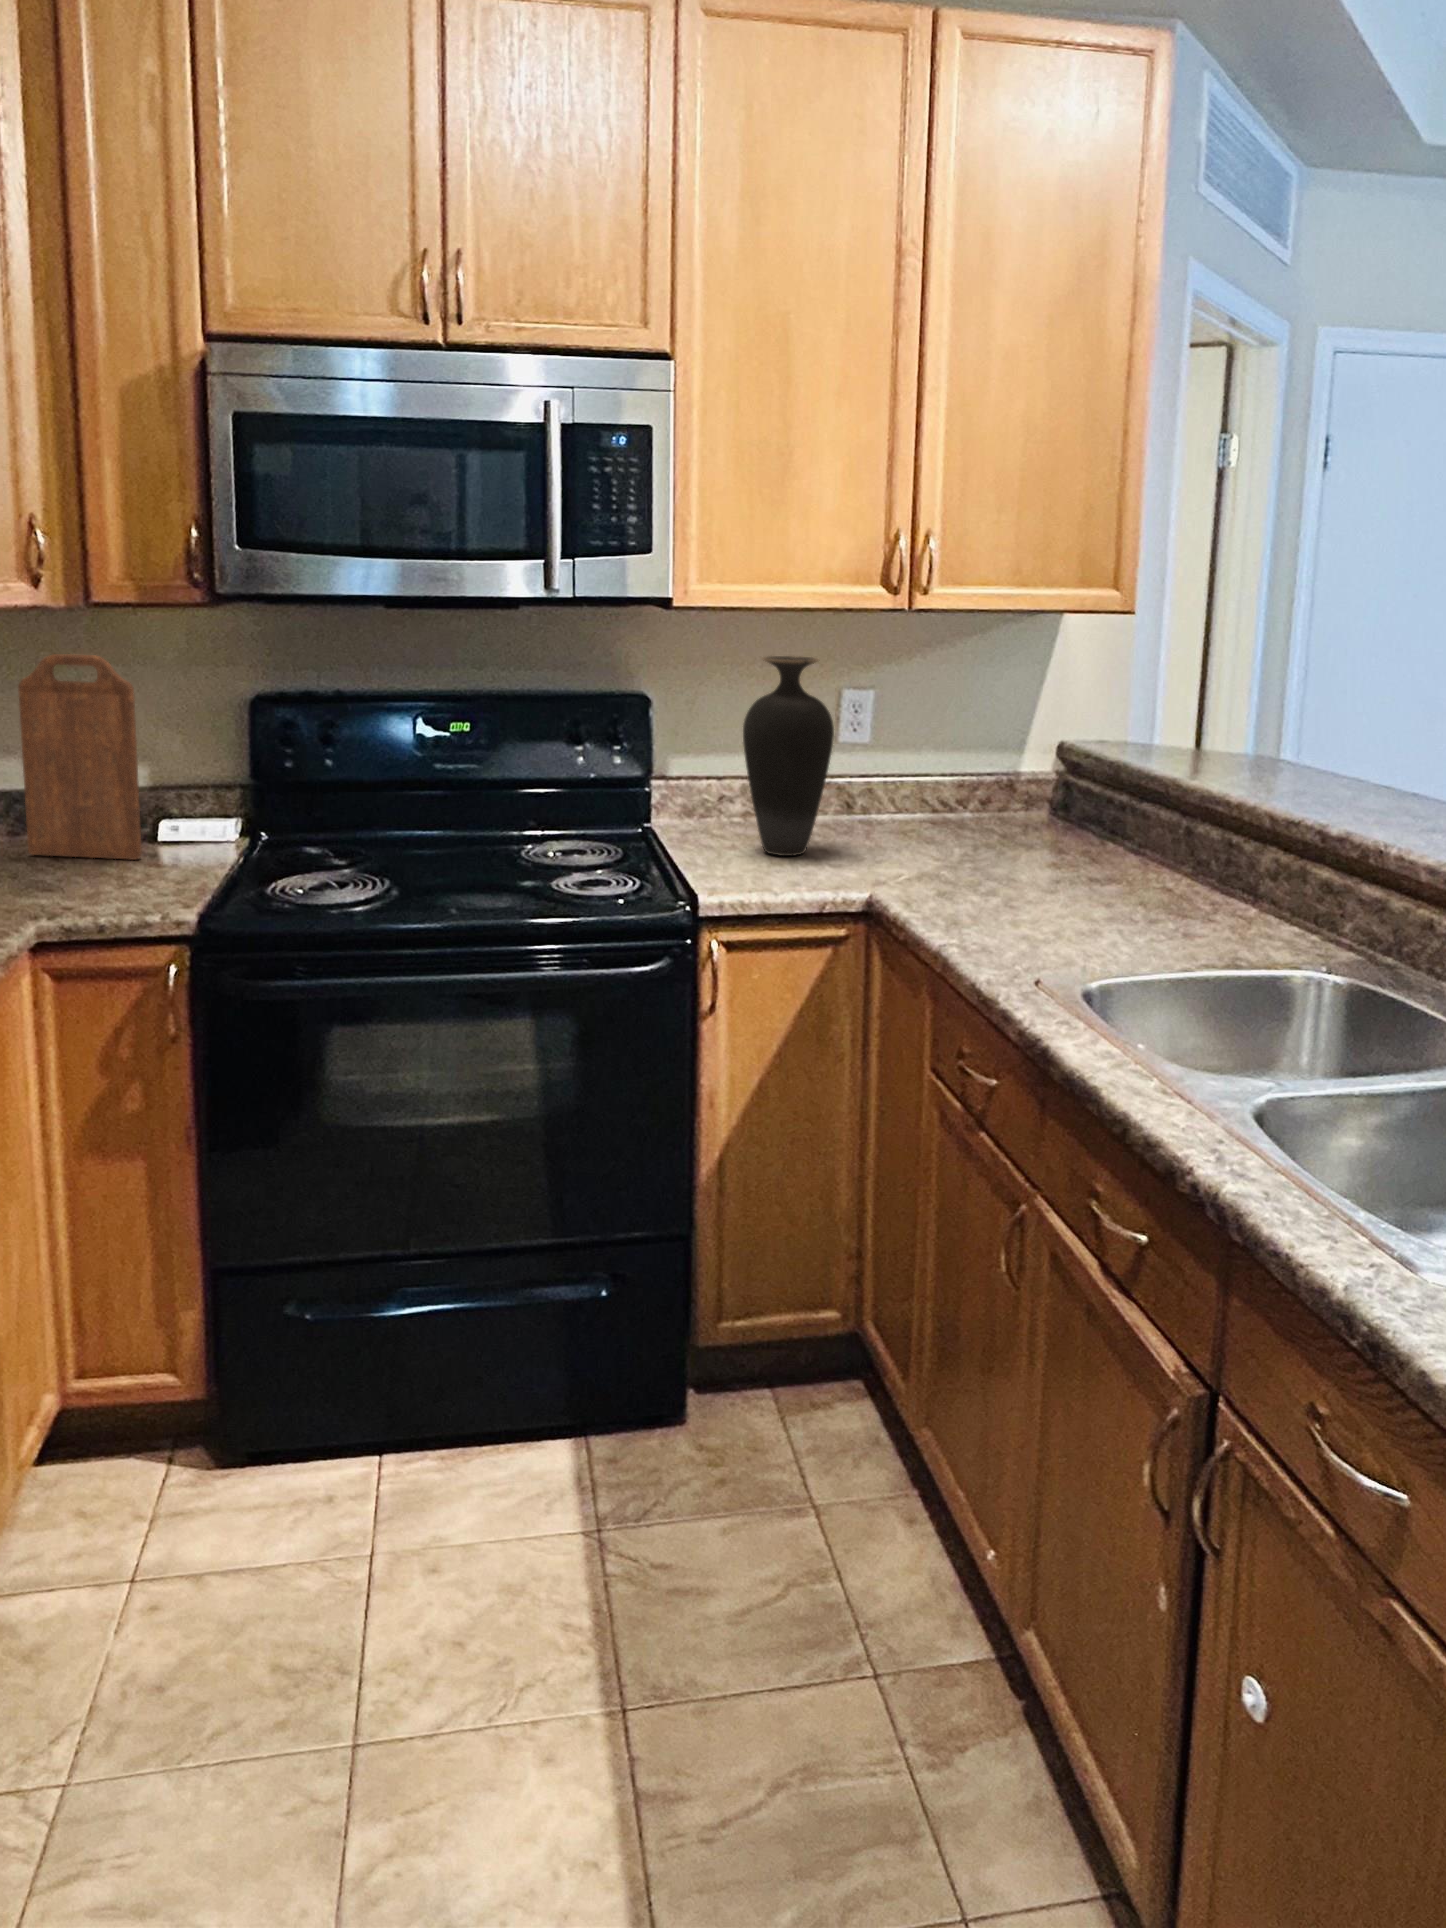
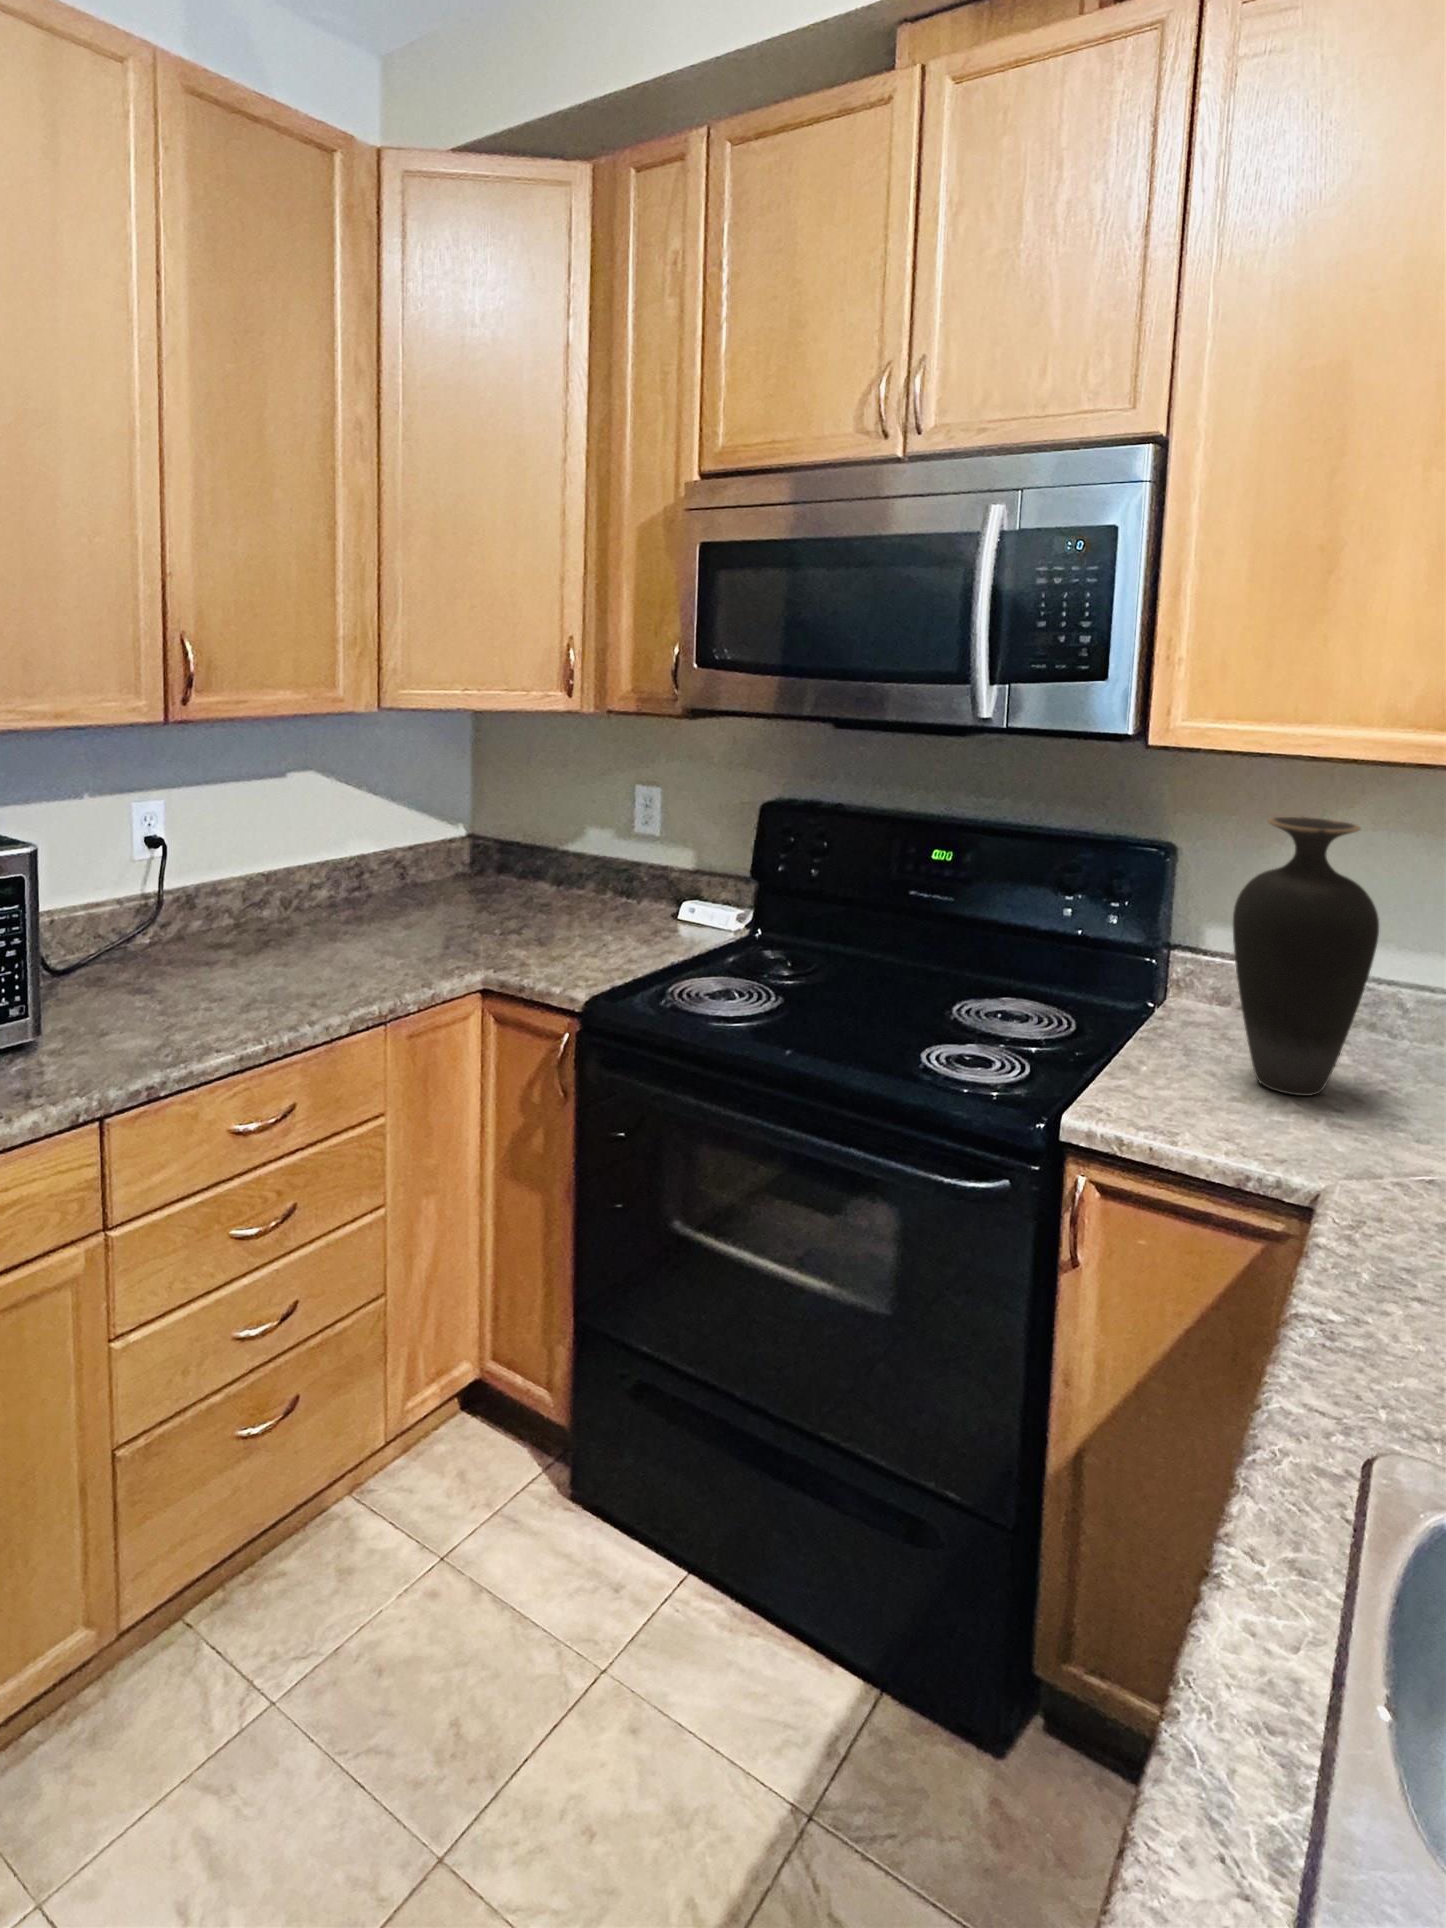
cutting board: present [18,654,142,860] -> none [583,748,648,932]

